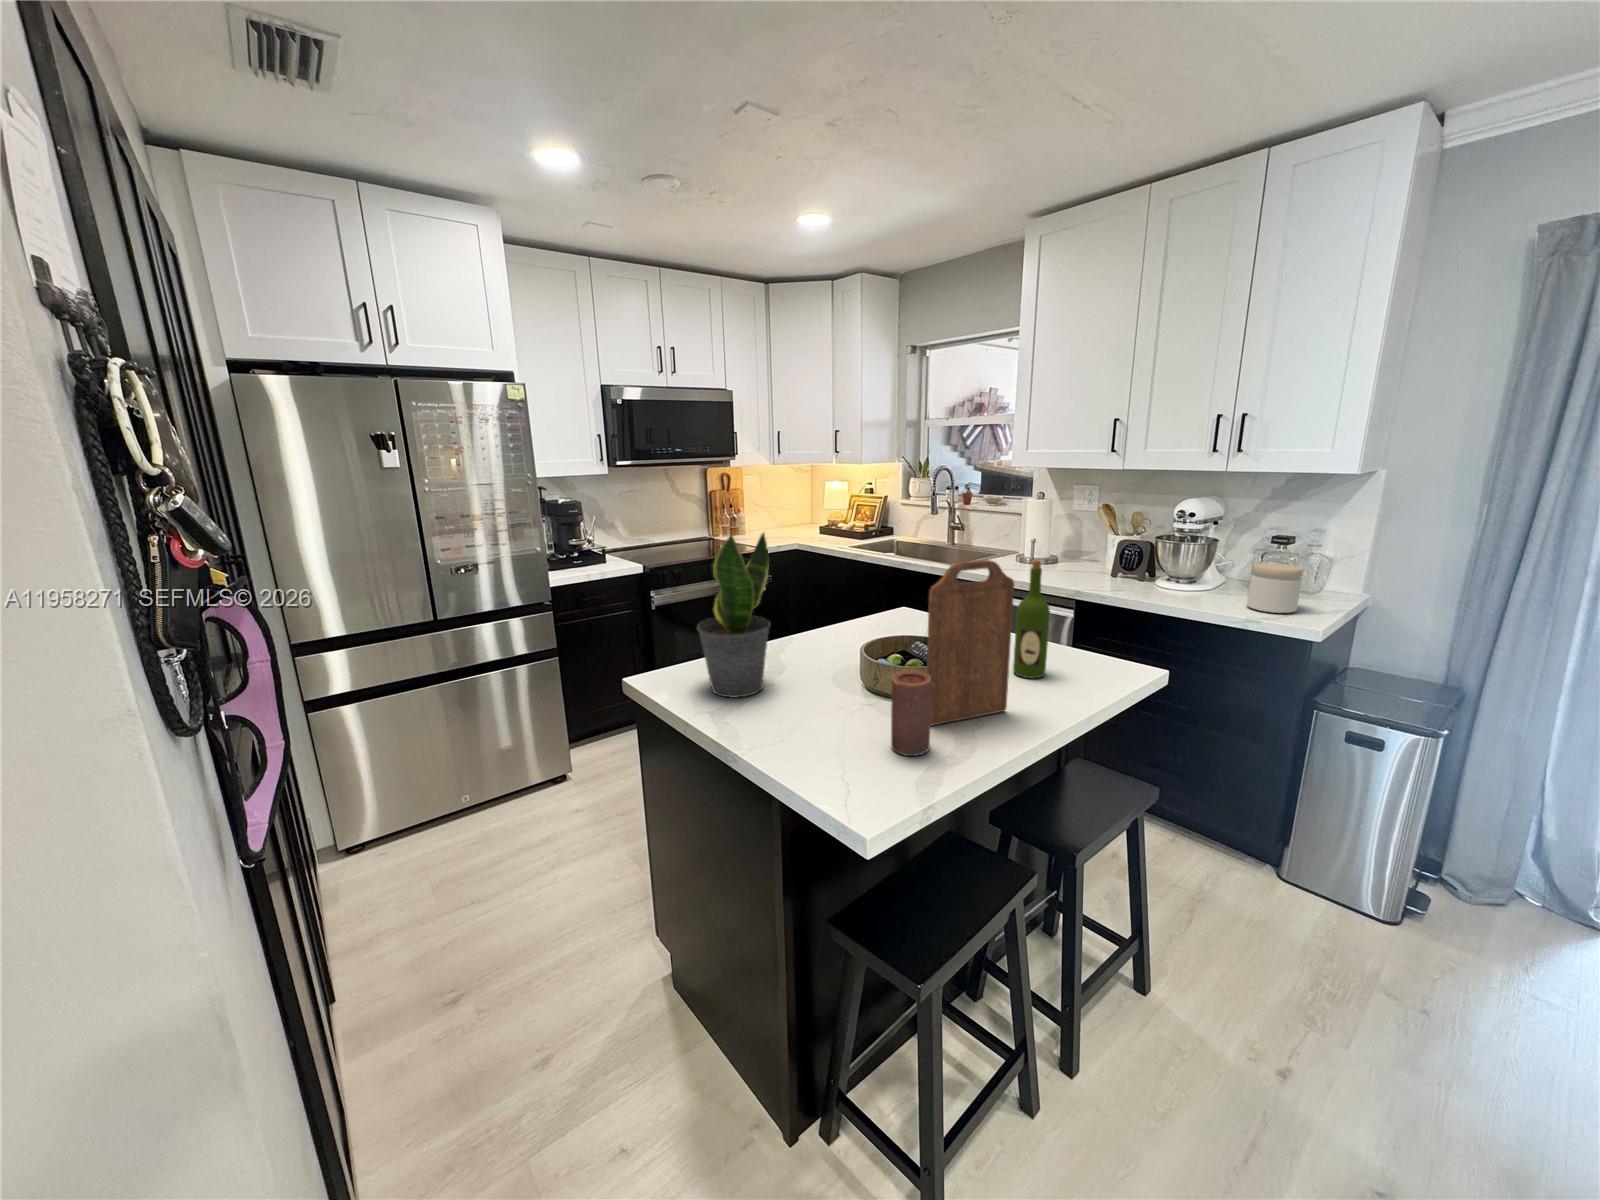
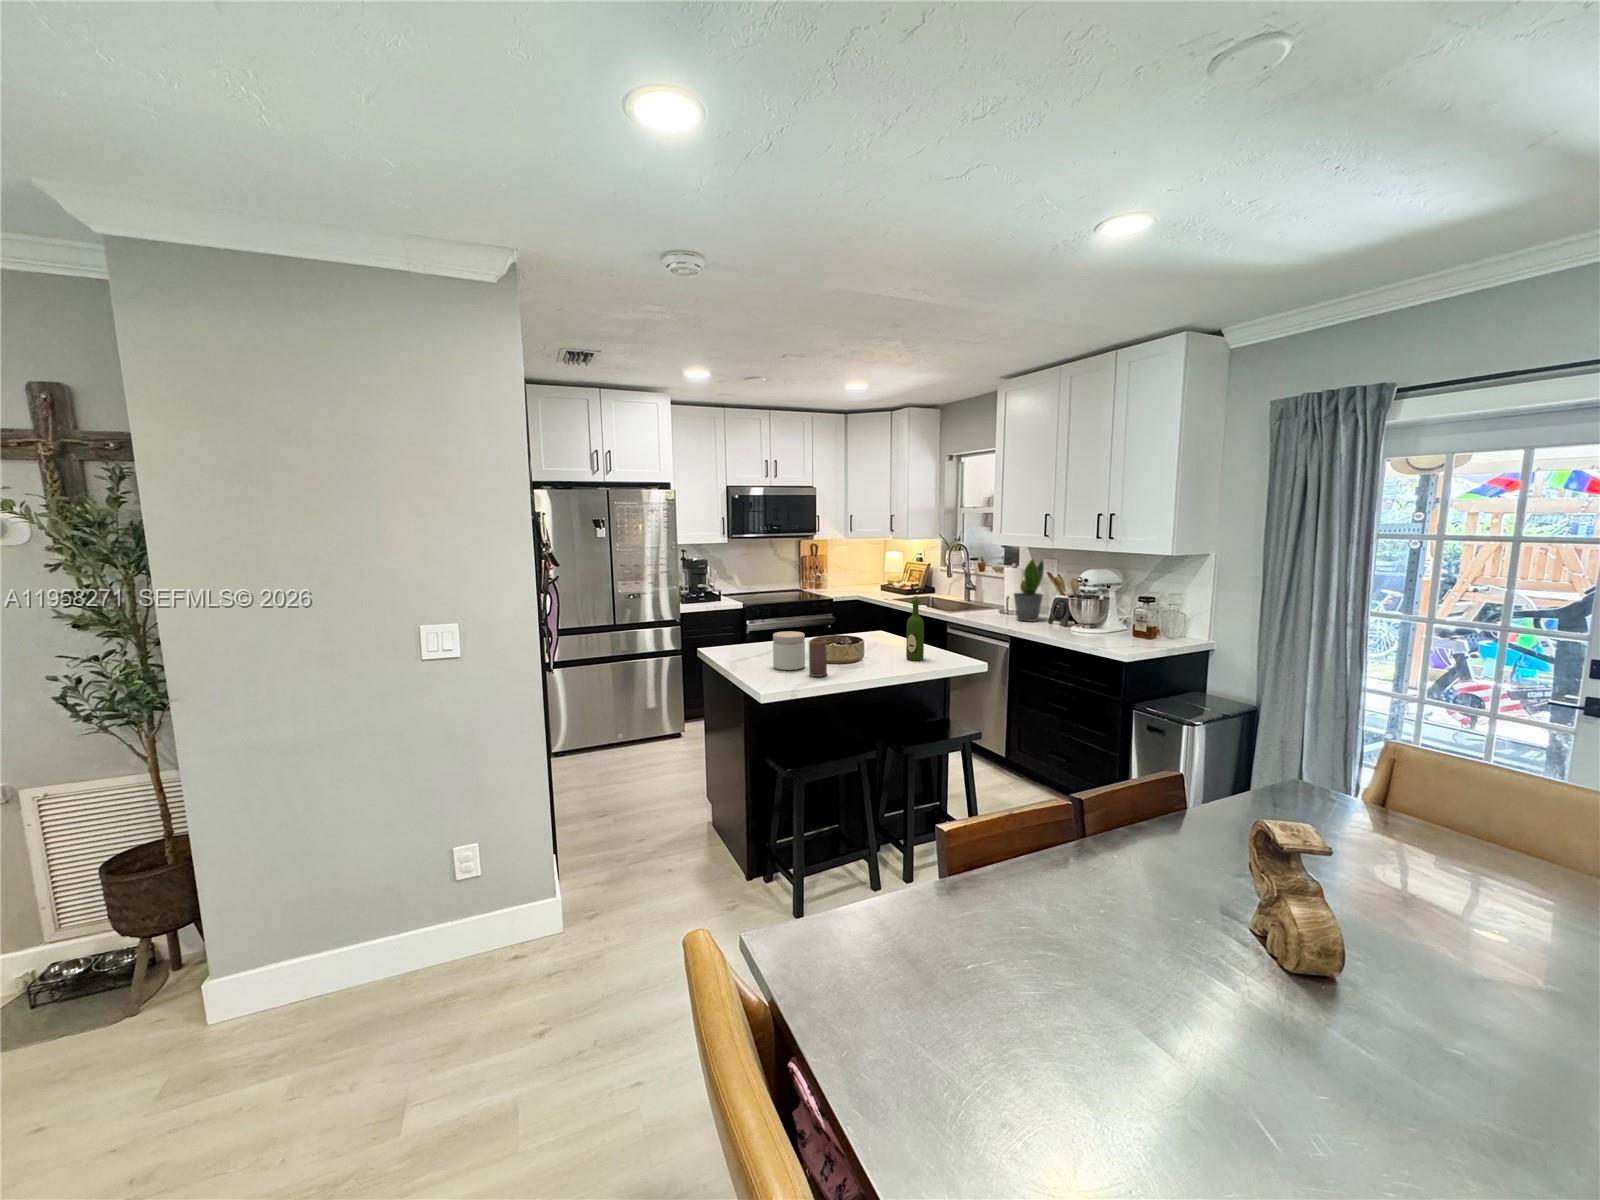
potted plant: present [697,533,770,698] -> present [1014,559,1044,622]
cutting board: present [927,560,1014,726] -> none [834,590,881,670]
jar: present [1247,563,1303,613] -> present [773,631,805,670]

